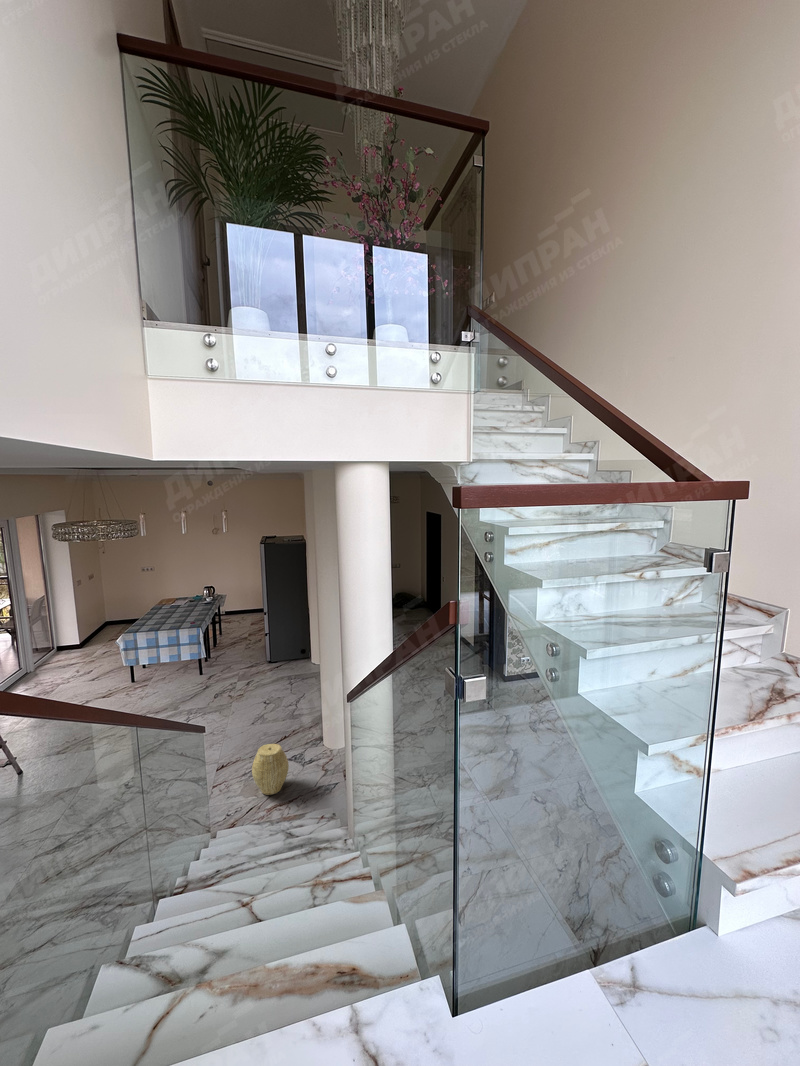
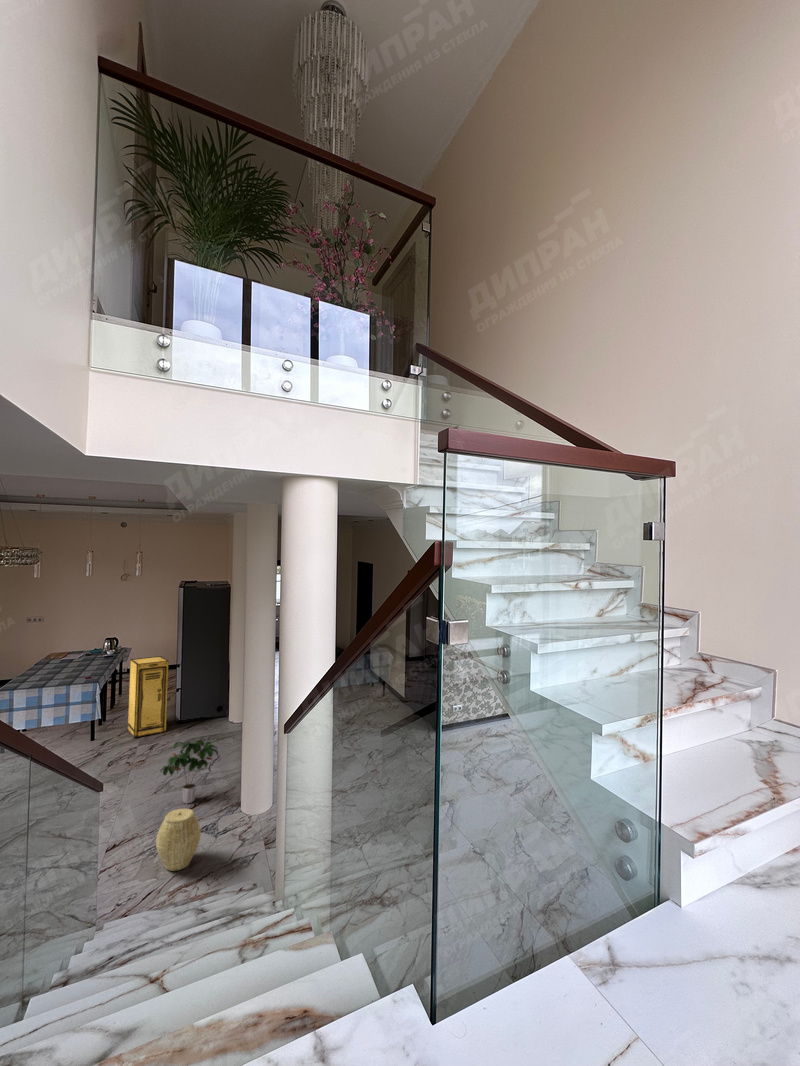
storage cabinet: none [226,602,260,673] -> present [128,656,169,738]
potted plant: none [255,682,302,735] -> present [161,740,218,803]

